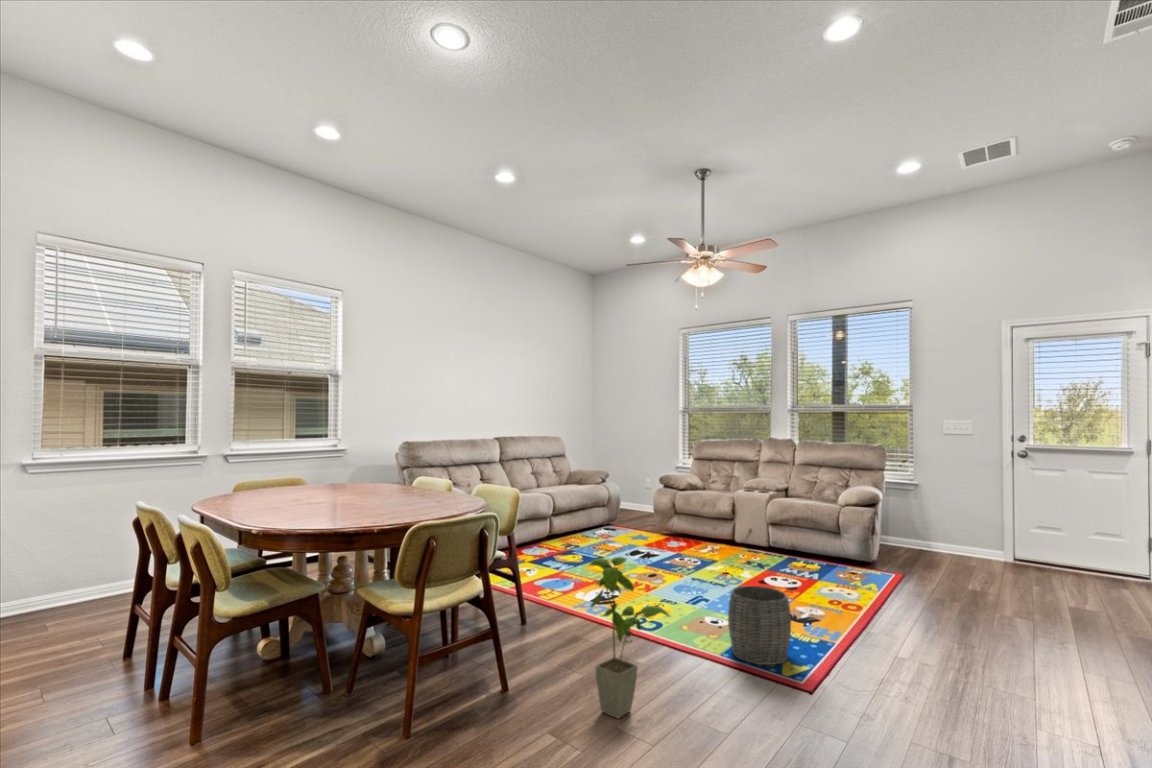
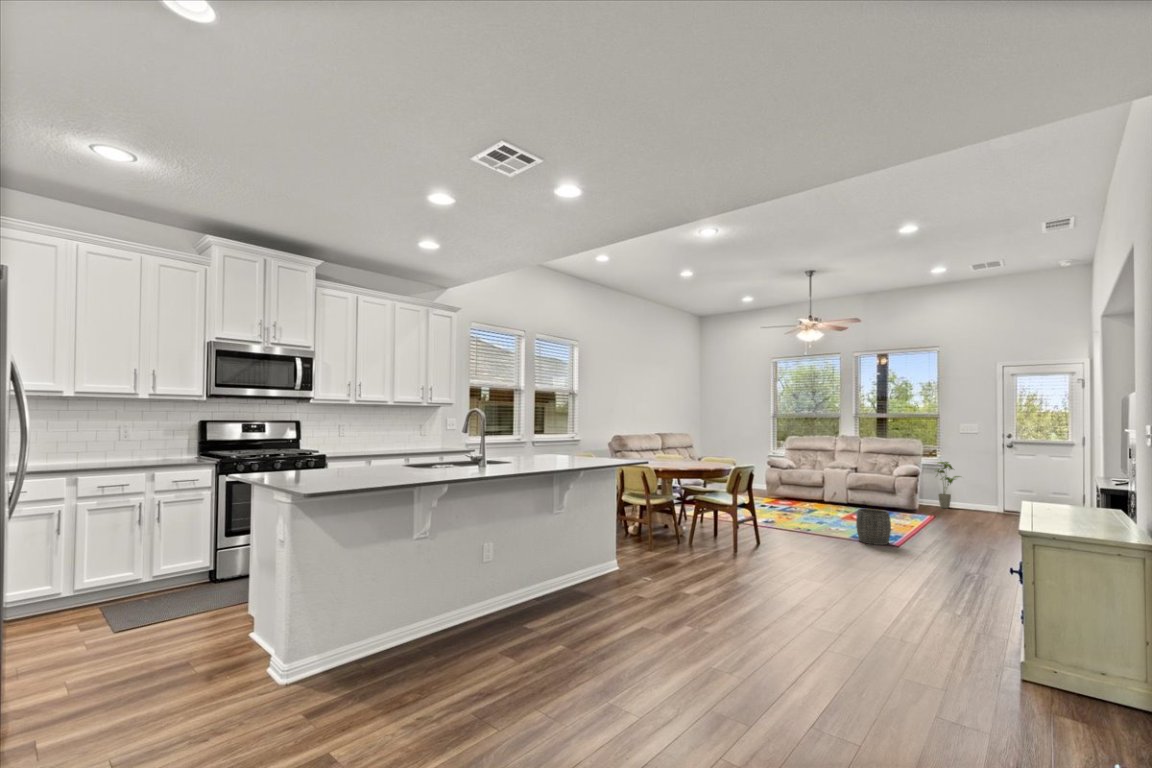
house plant: present [589,557,670,718] -> present [937,462,960,508]

